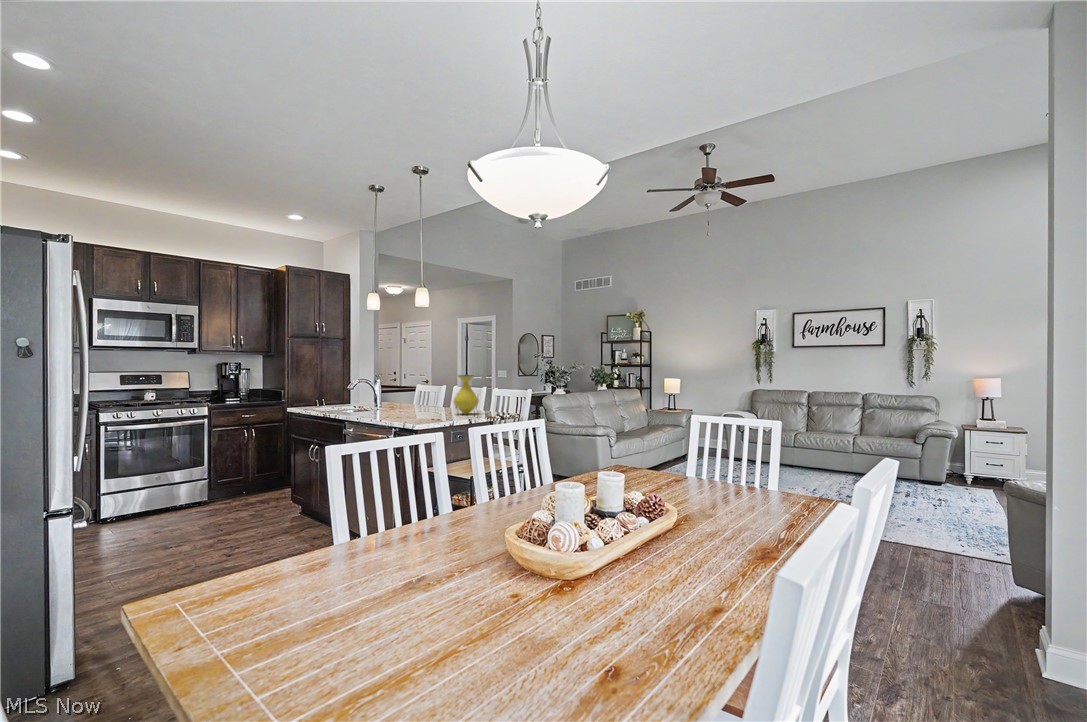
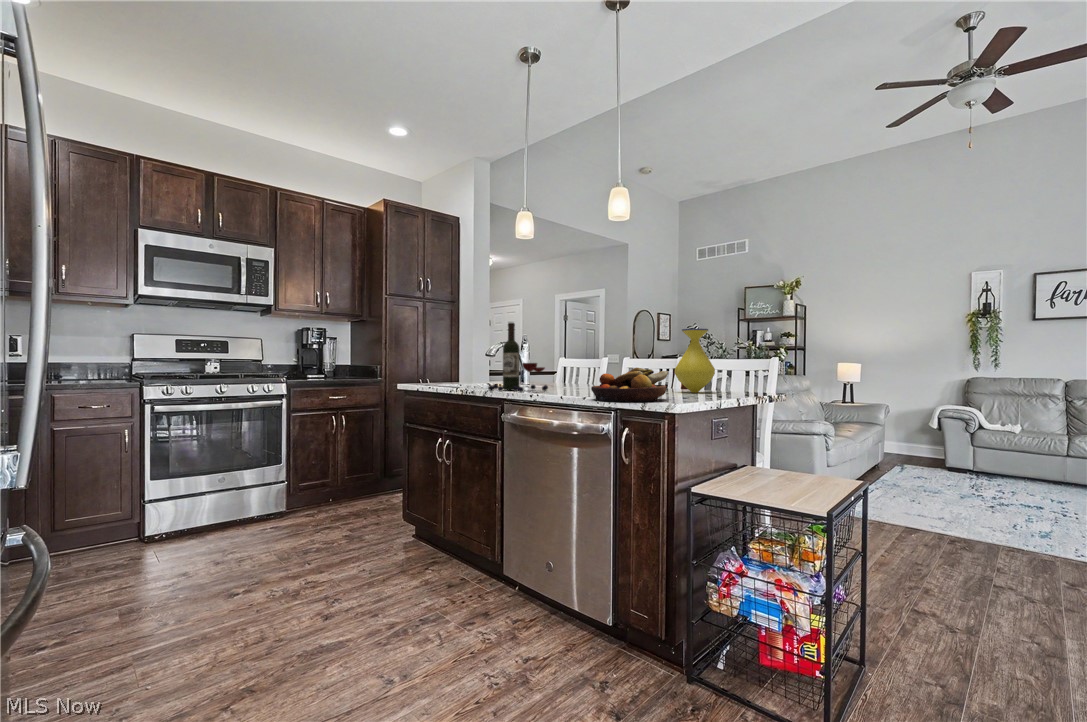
wine bottle: none [339,370,380,416] -> present [488,323,548,392]
fruit bowl: none [381,404,429,424] -> present [591,368,669,402]

